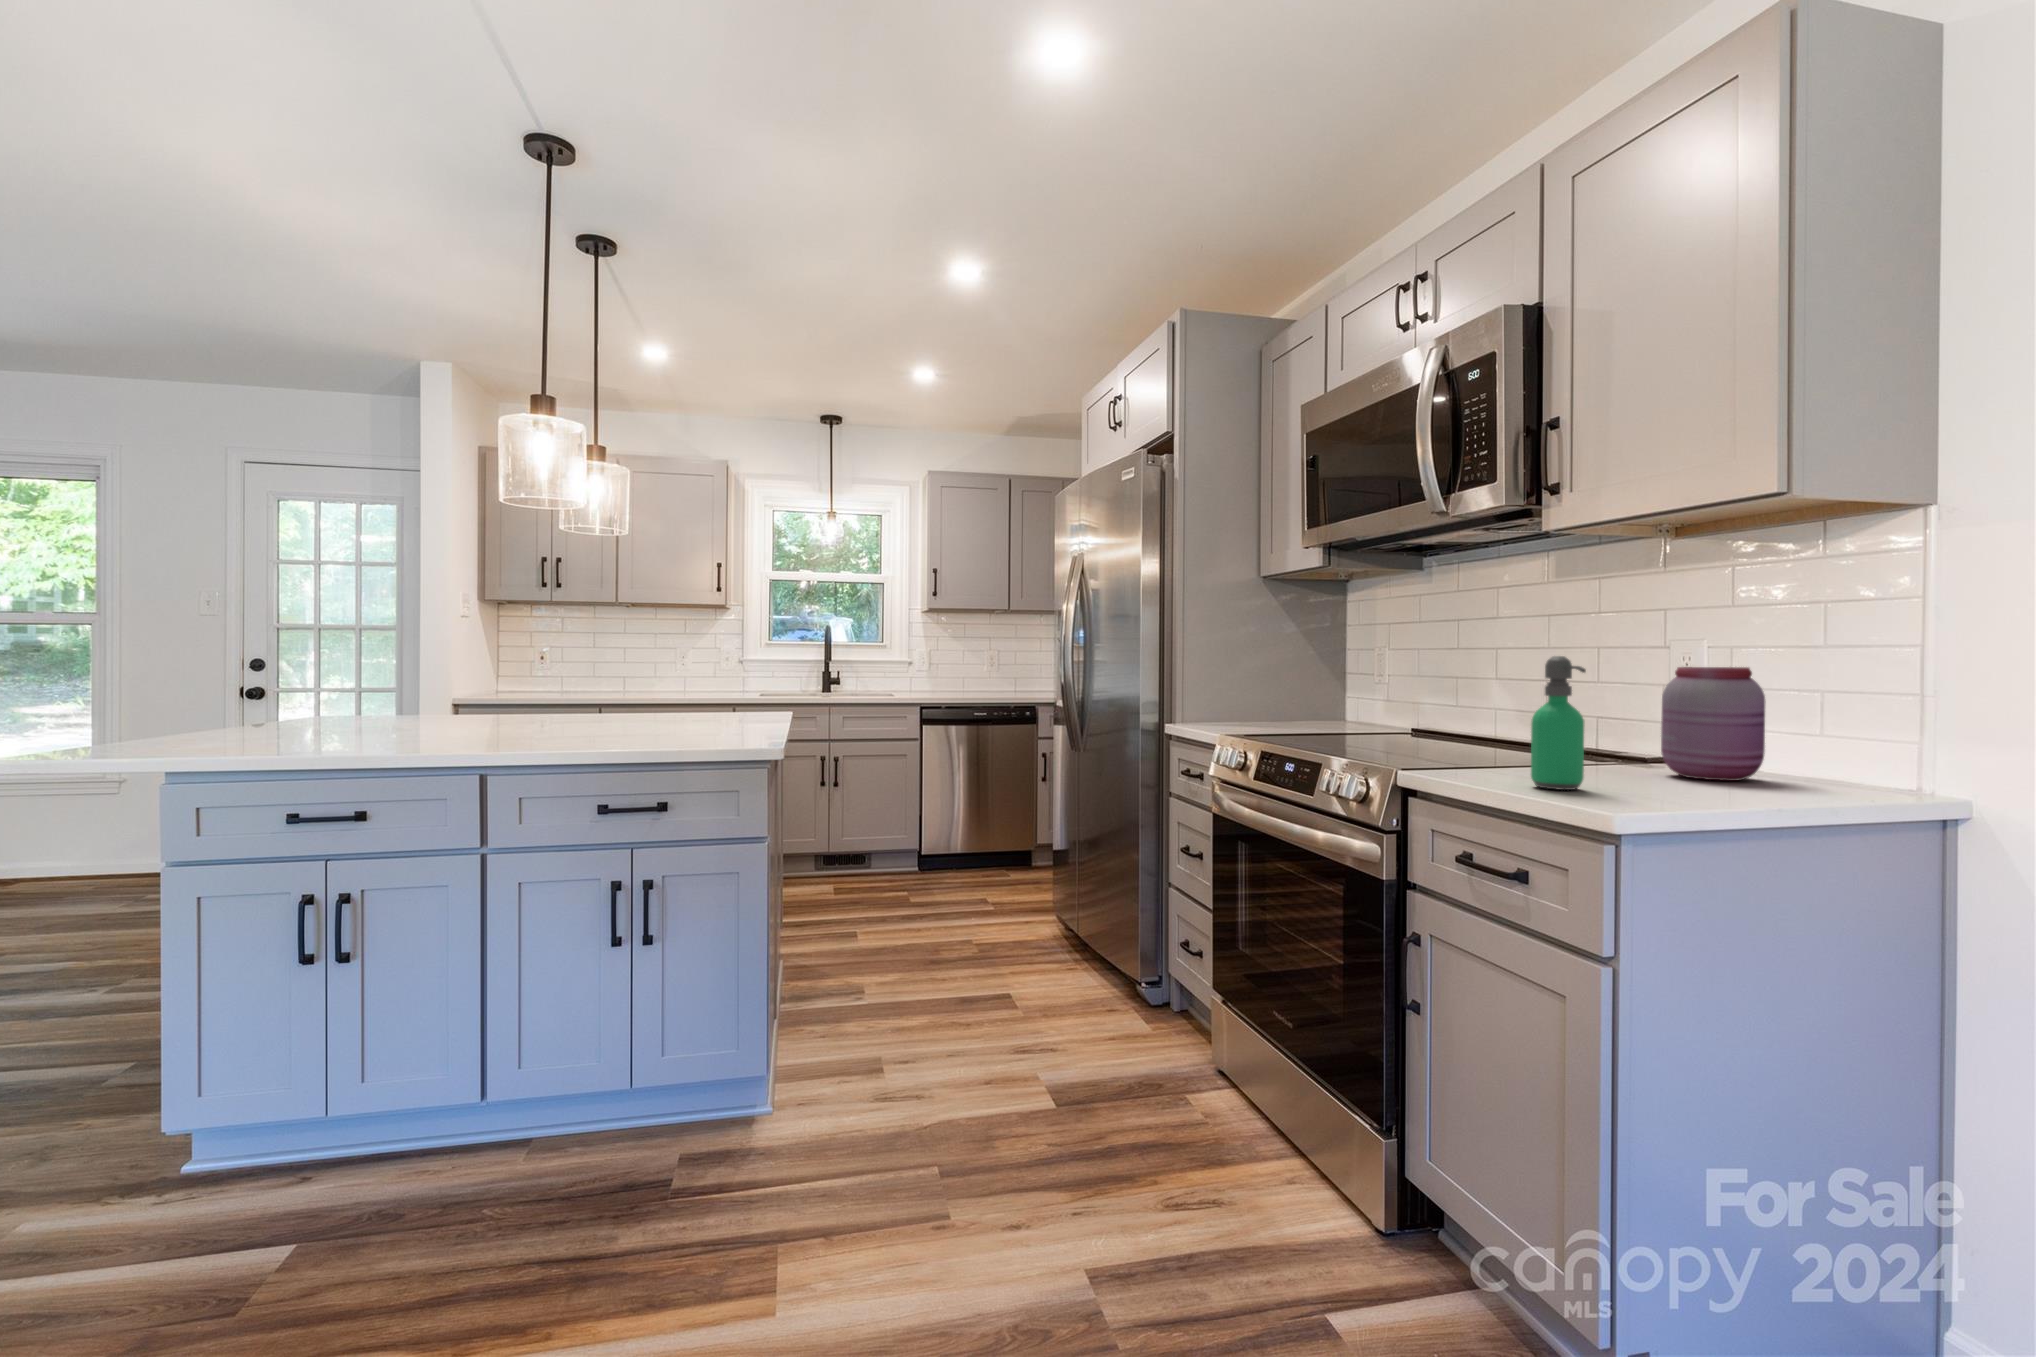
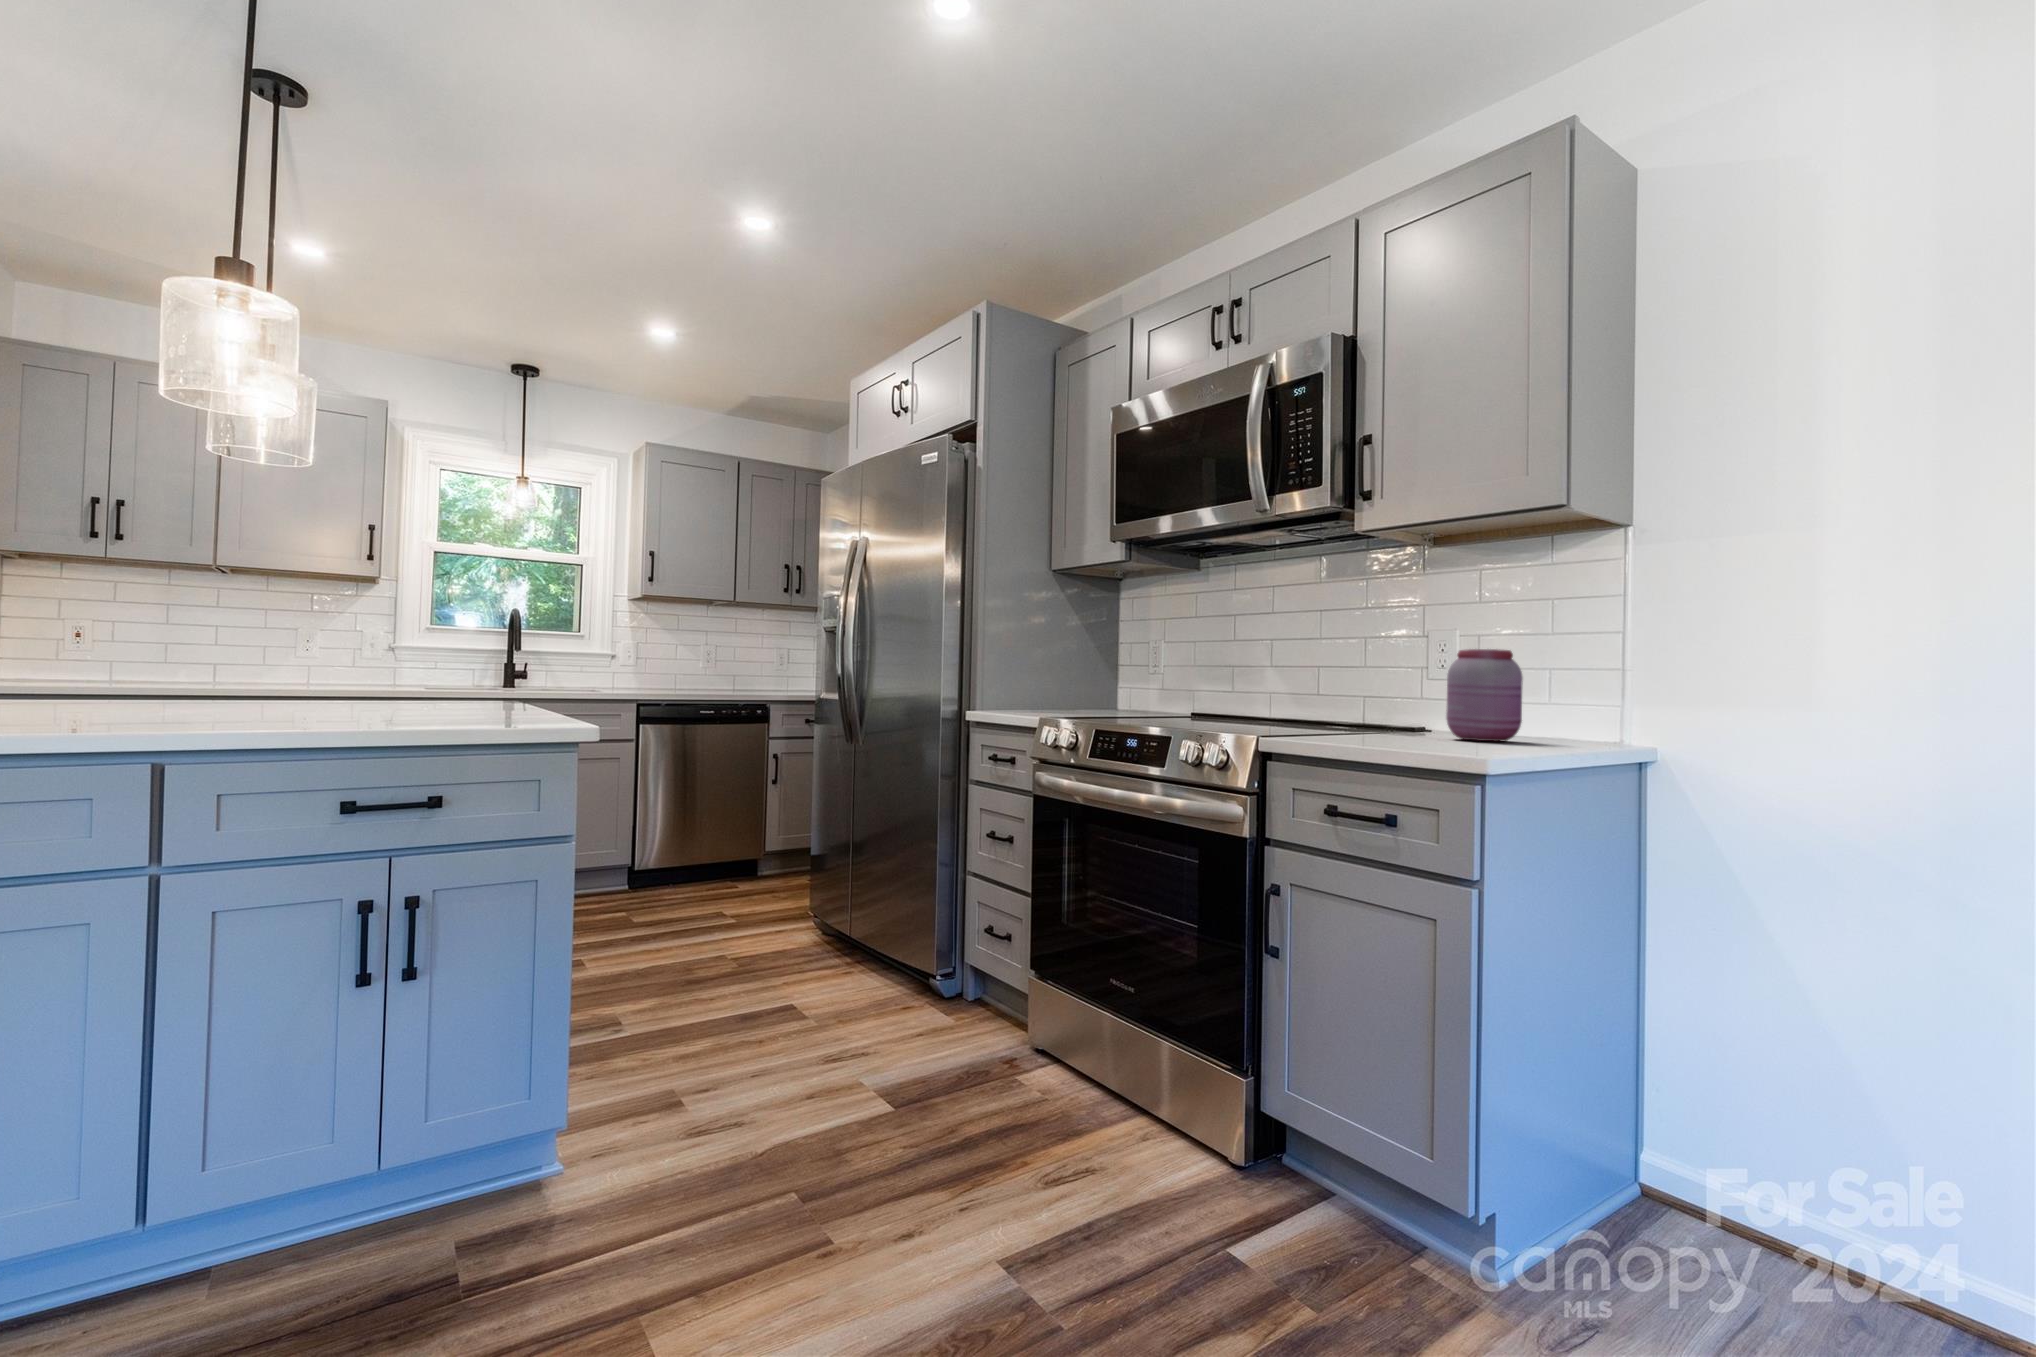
soap dispenser: present [1531,656,1586,790] -> none [1387,632,1438,746]

